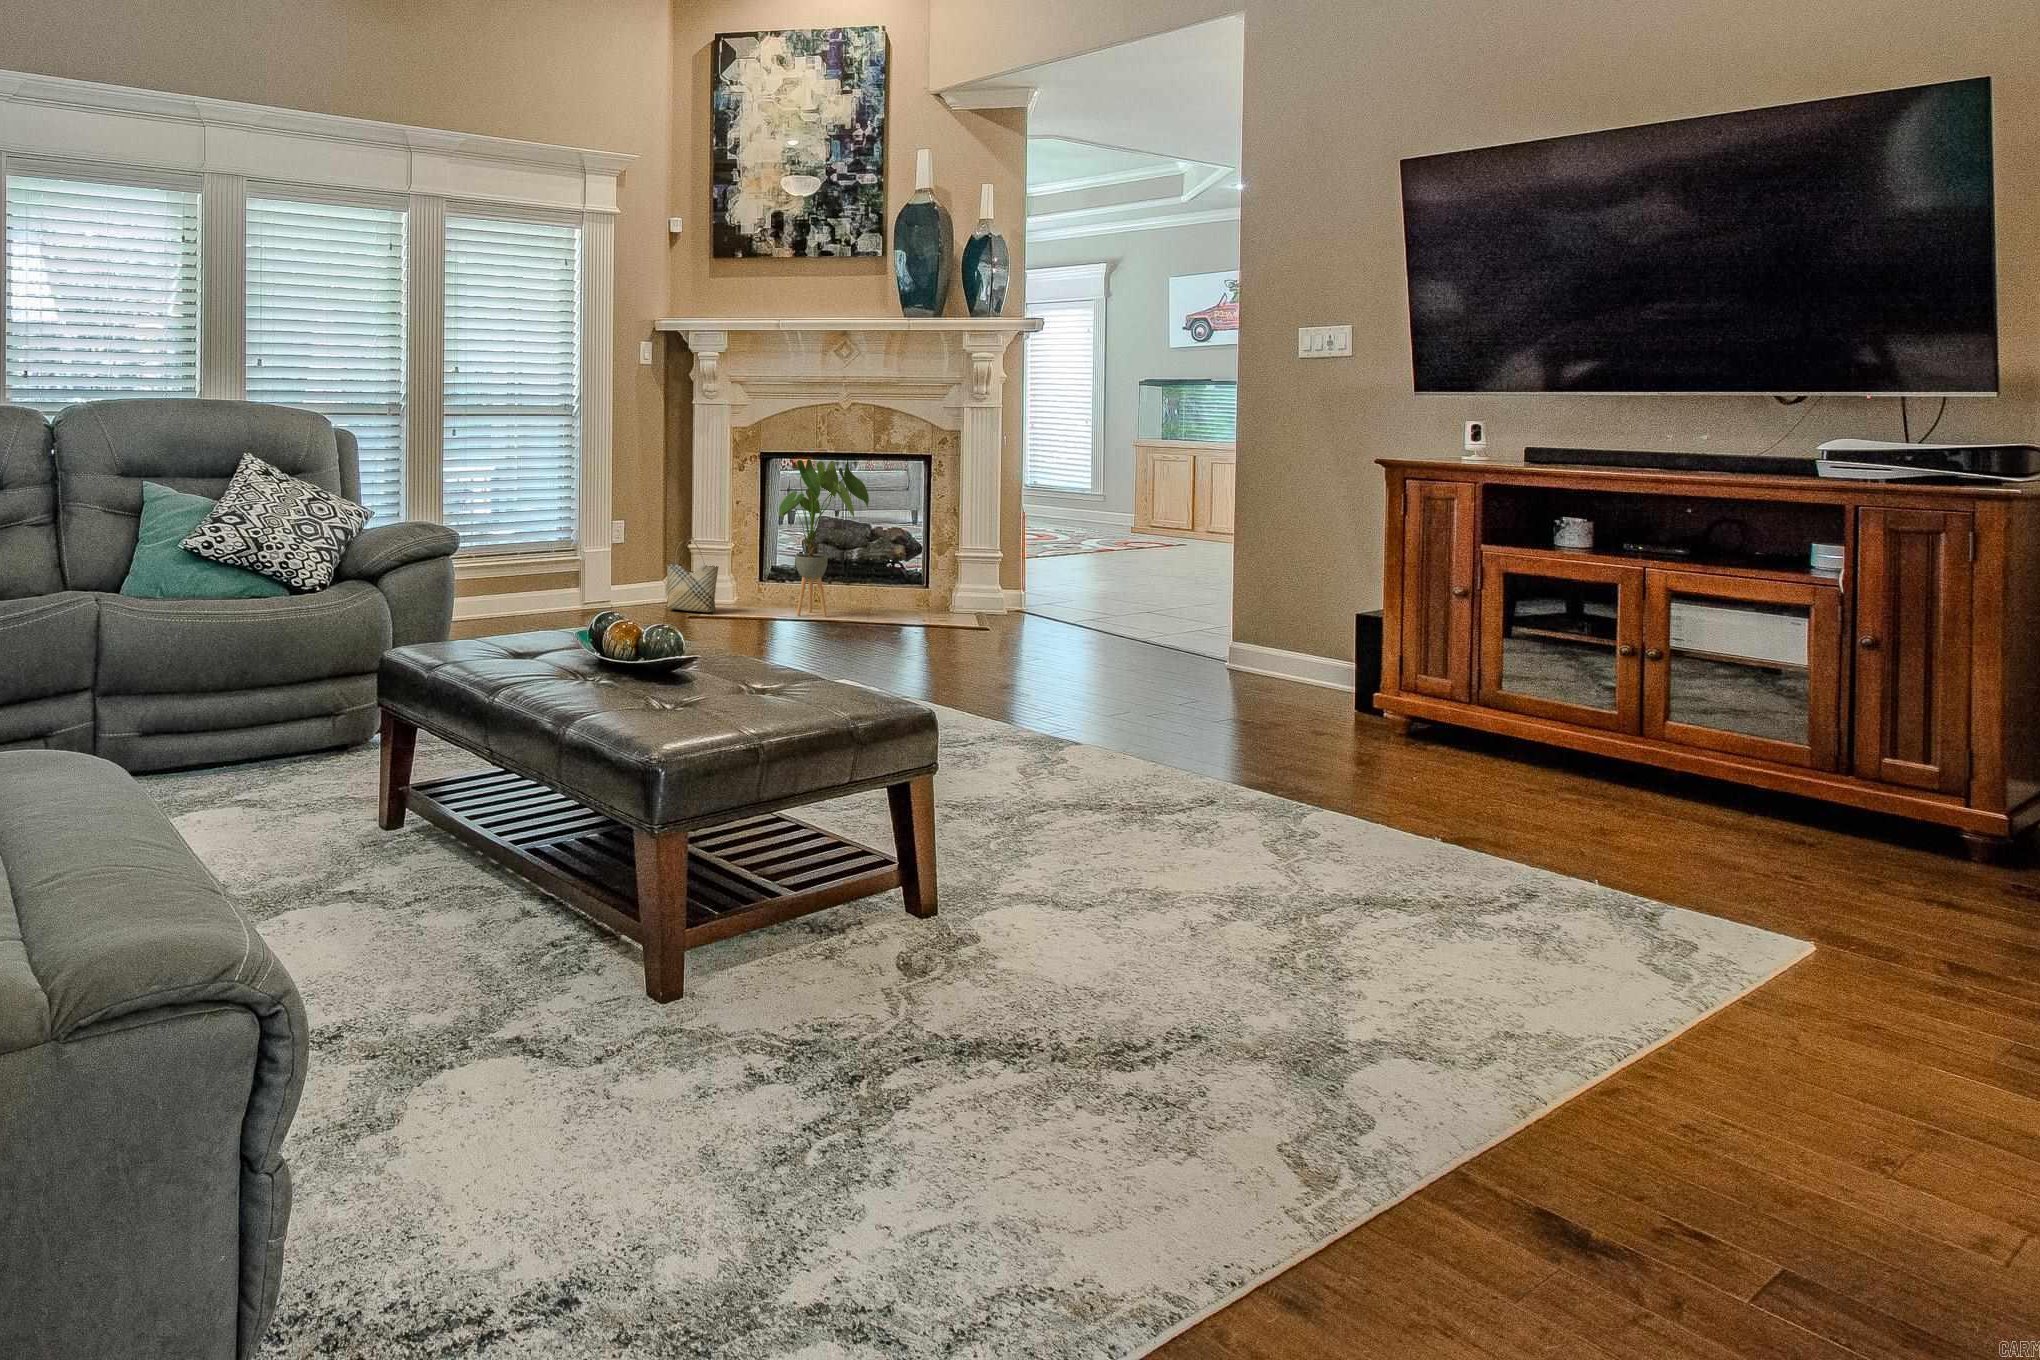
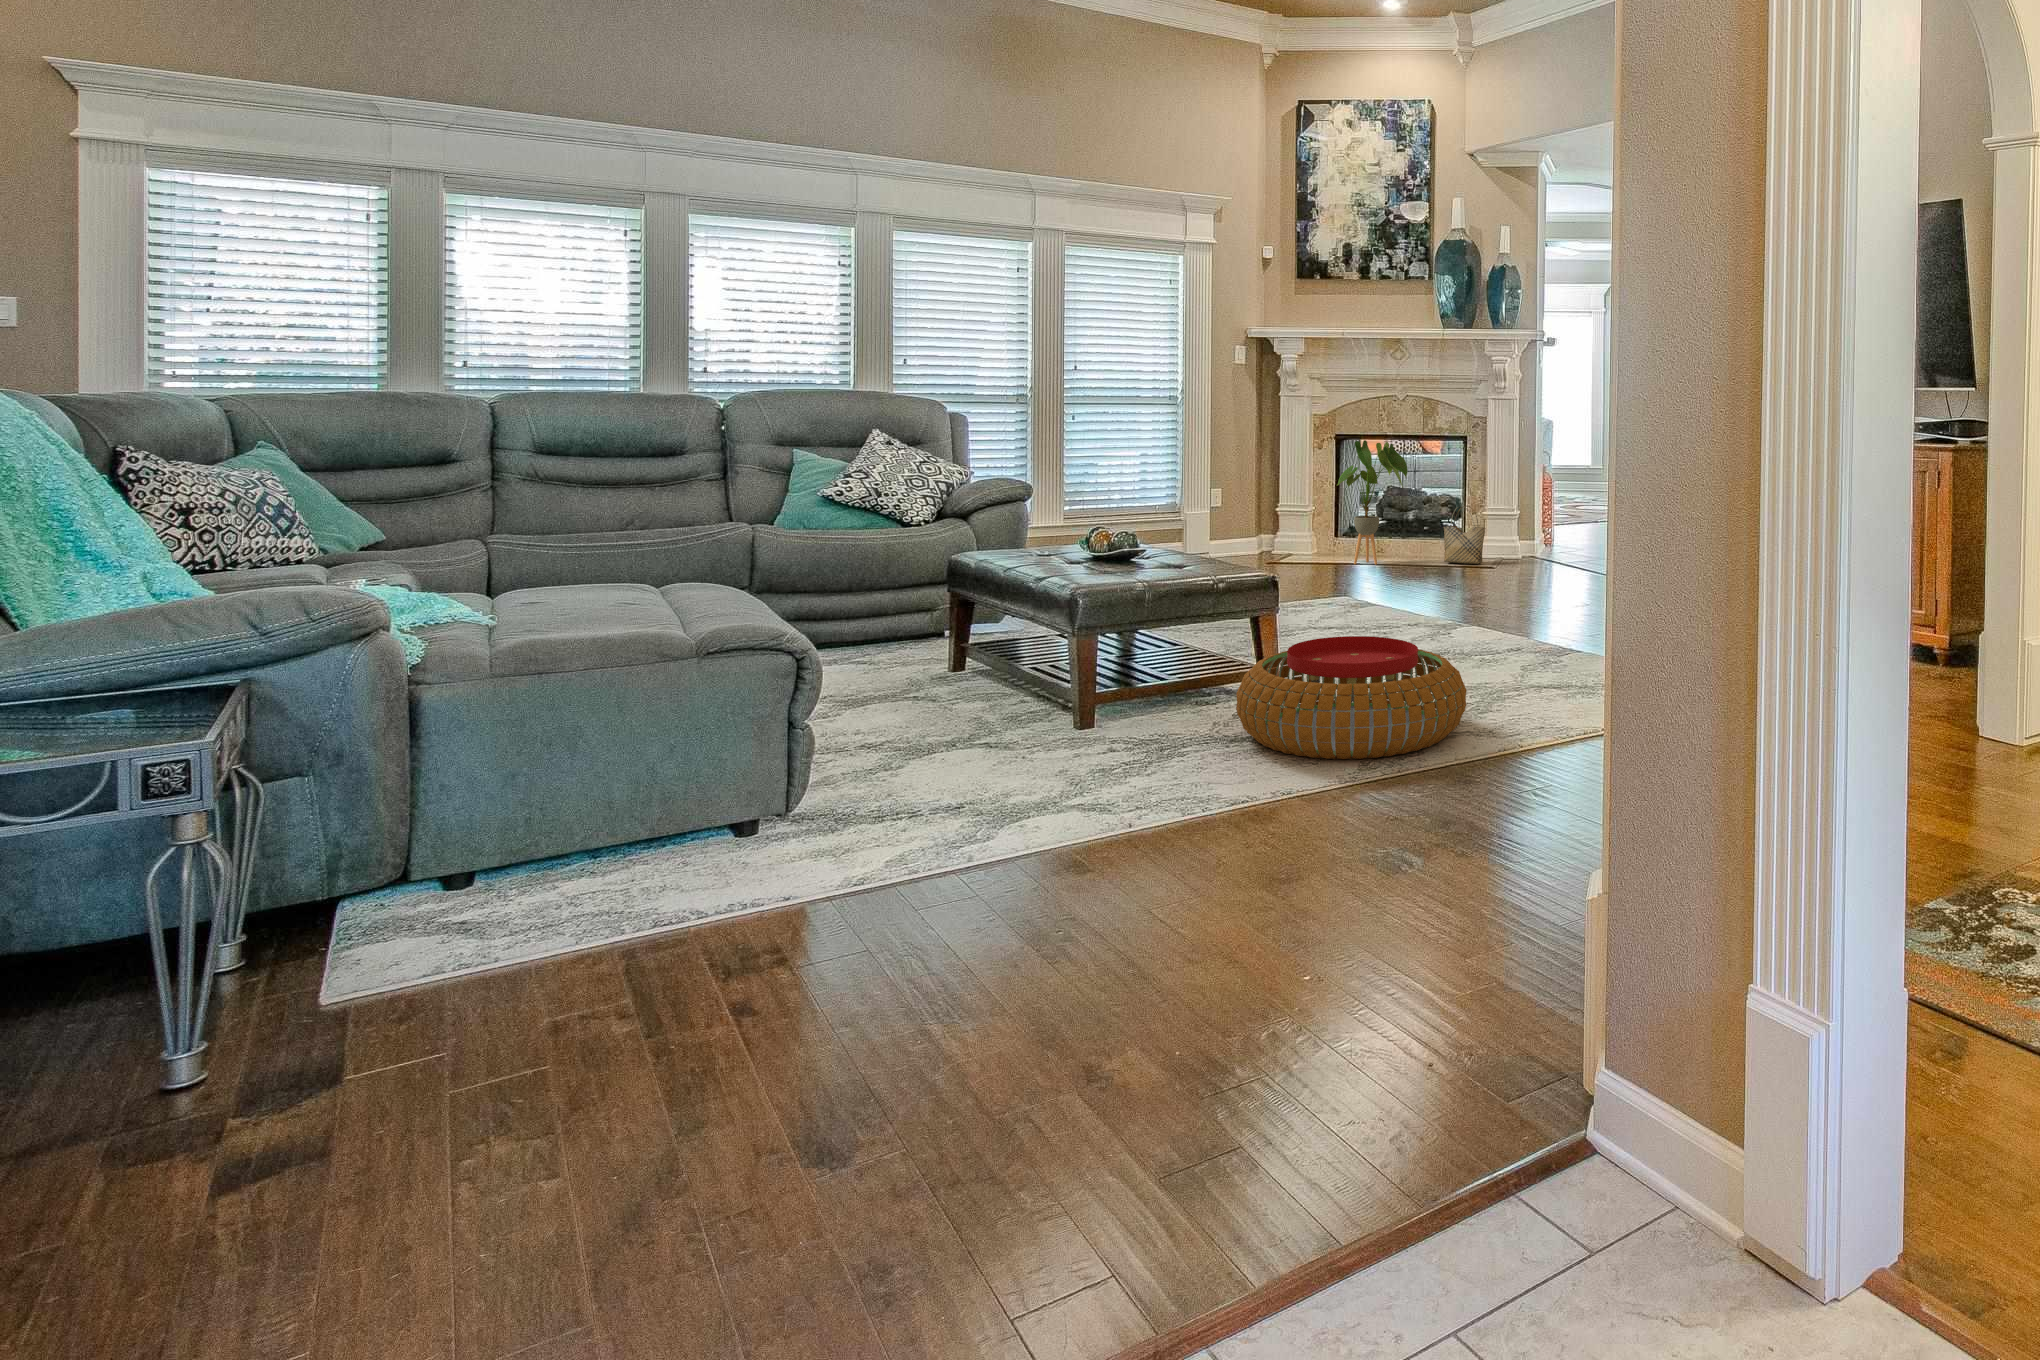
woven basket: present [666,538,719,612] -> present [1444,506,1485,564]
pouf: none [950,837,1425,1146] -> present [1236,636,1466,759]

